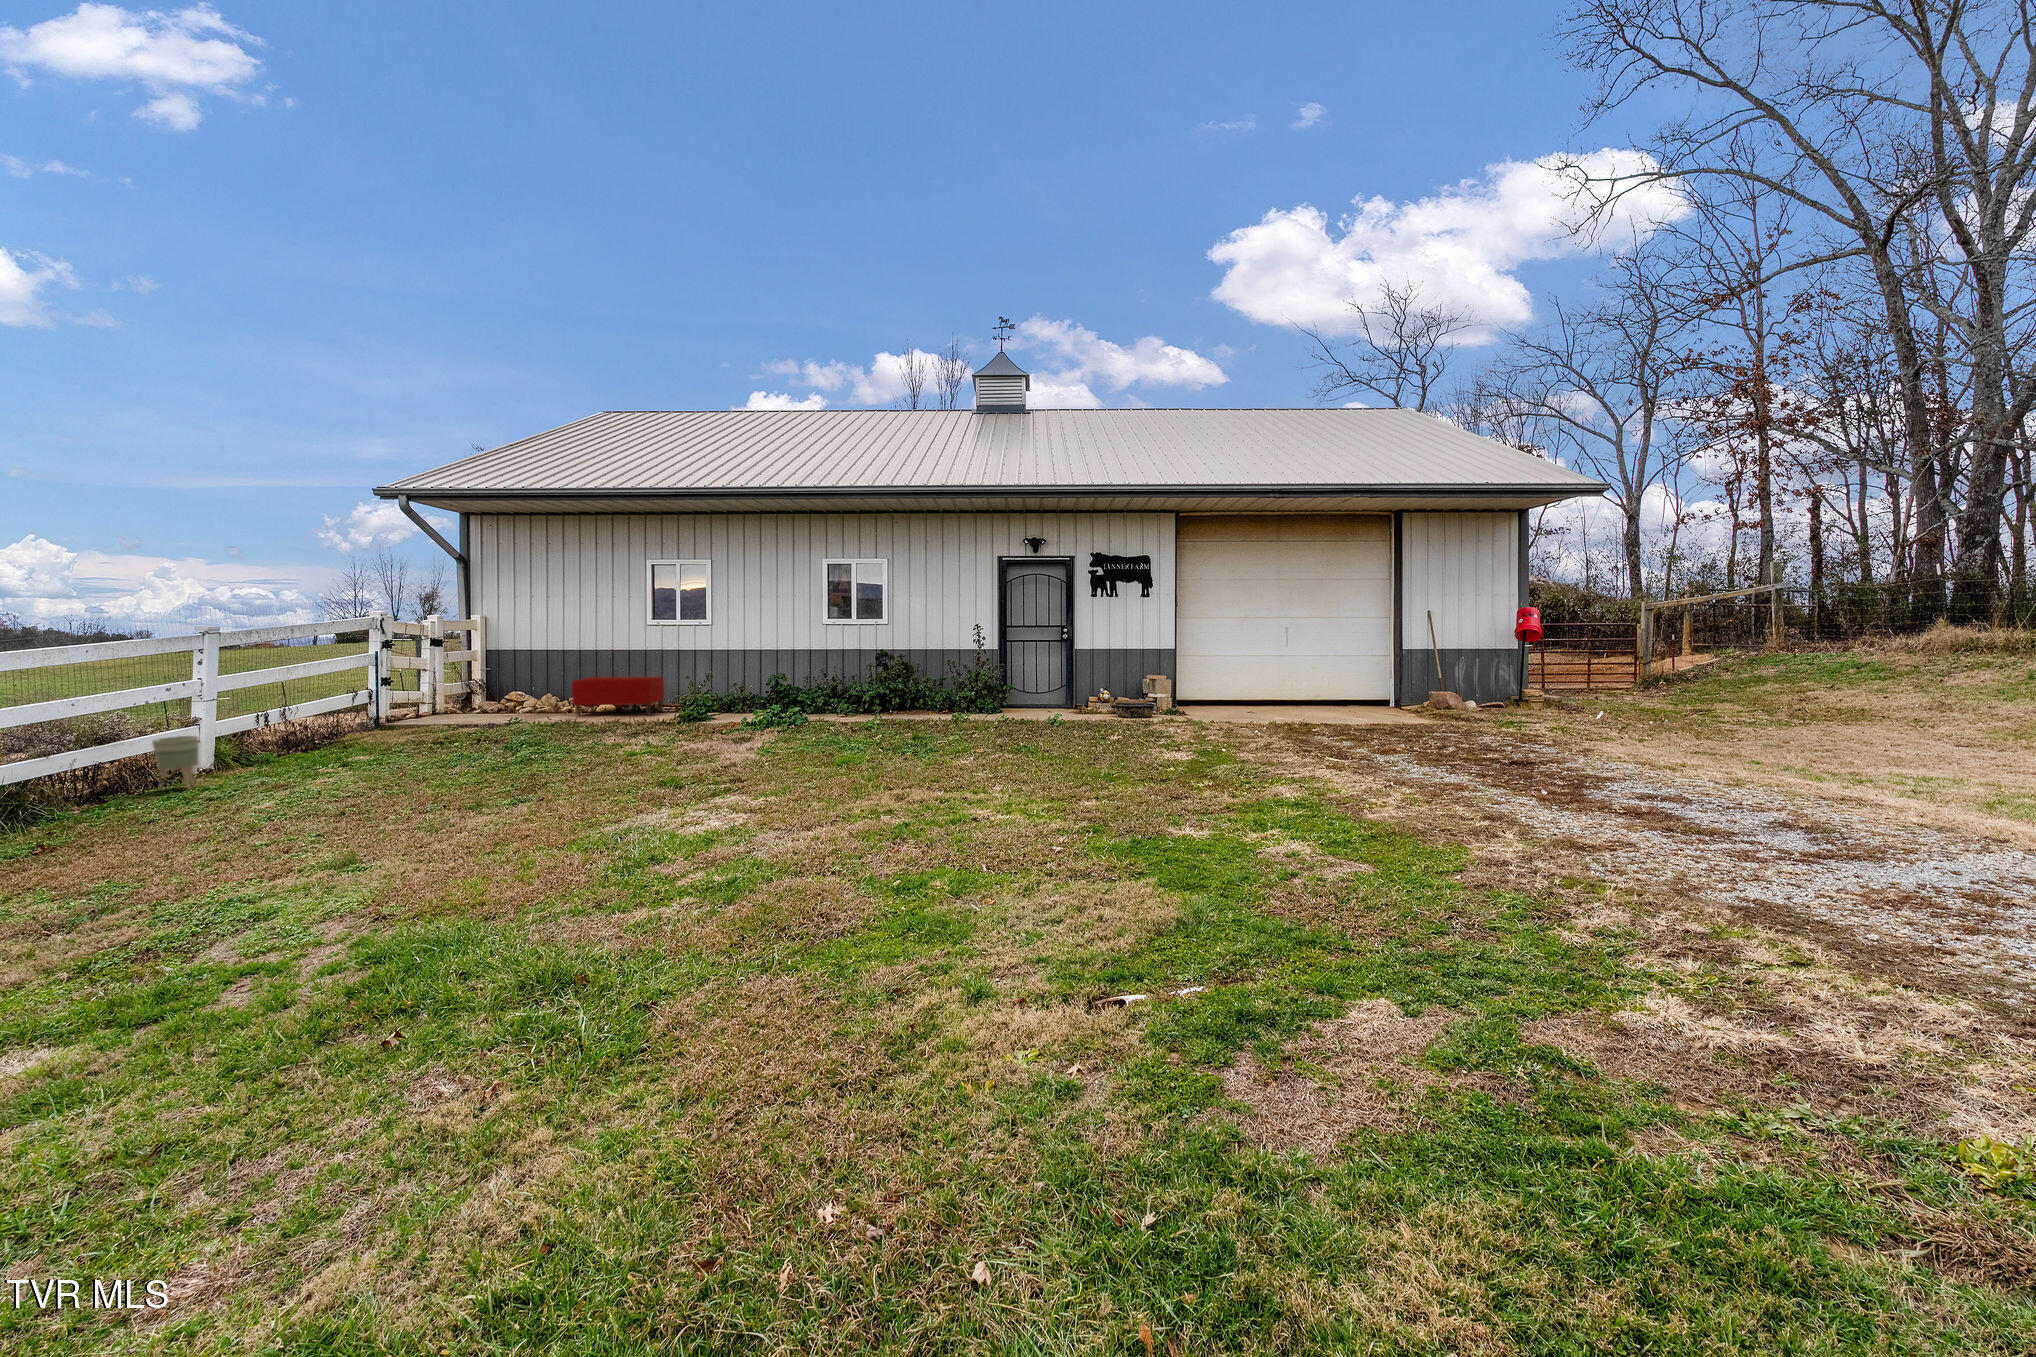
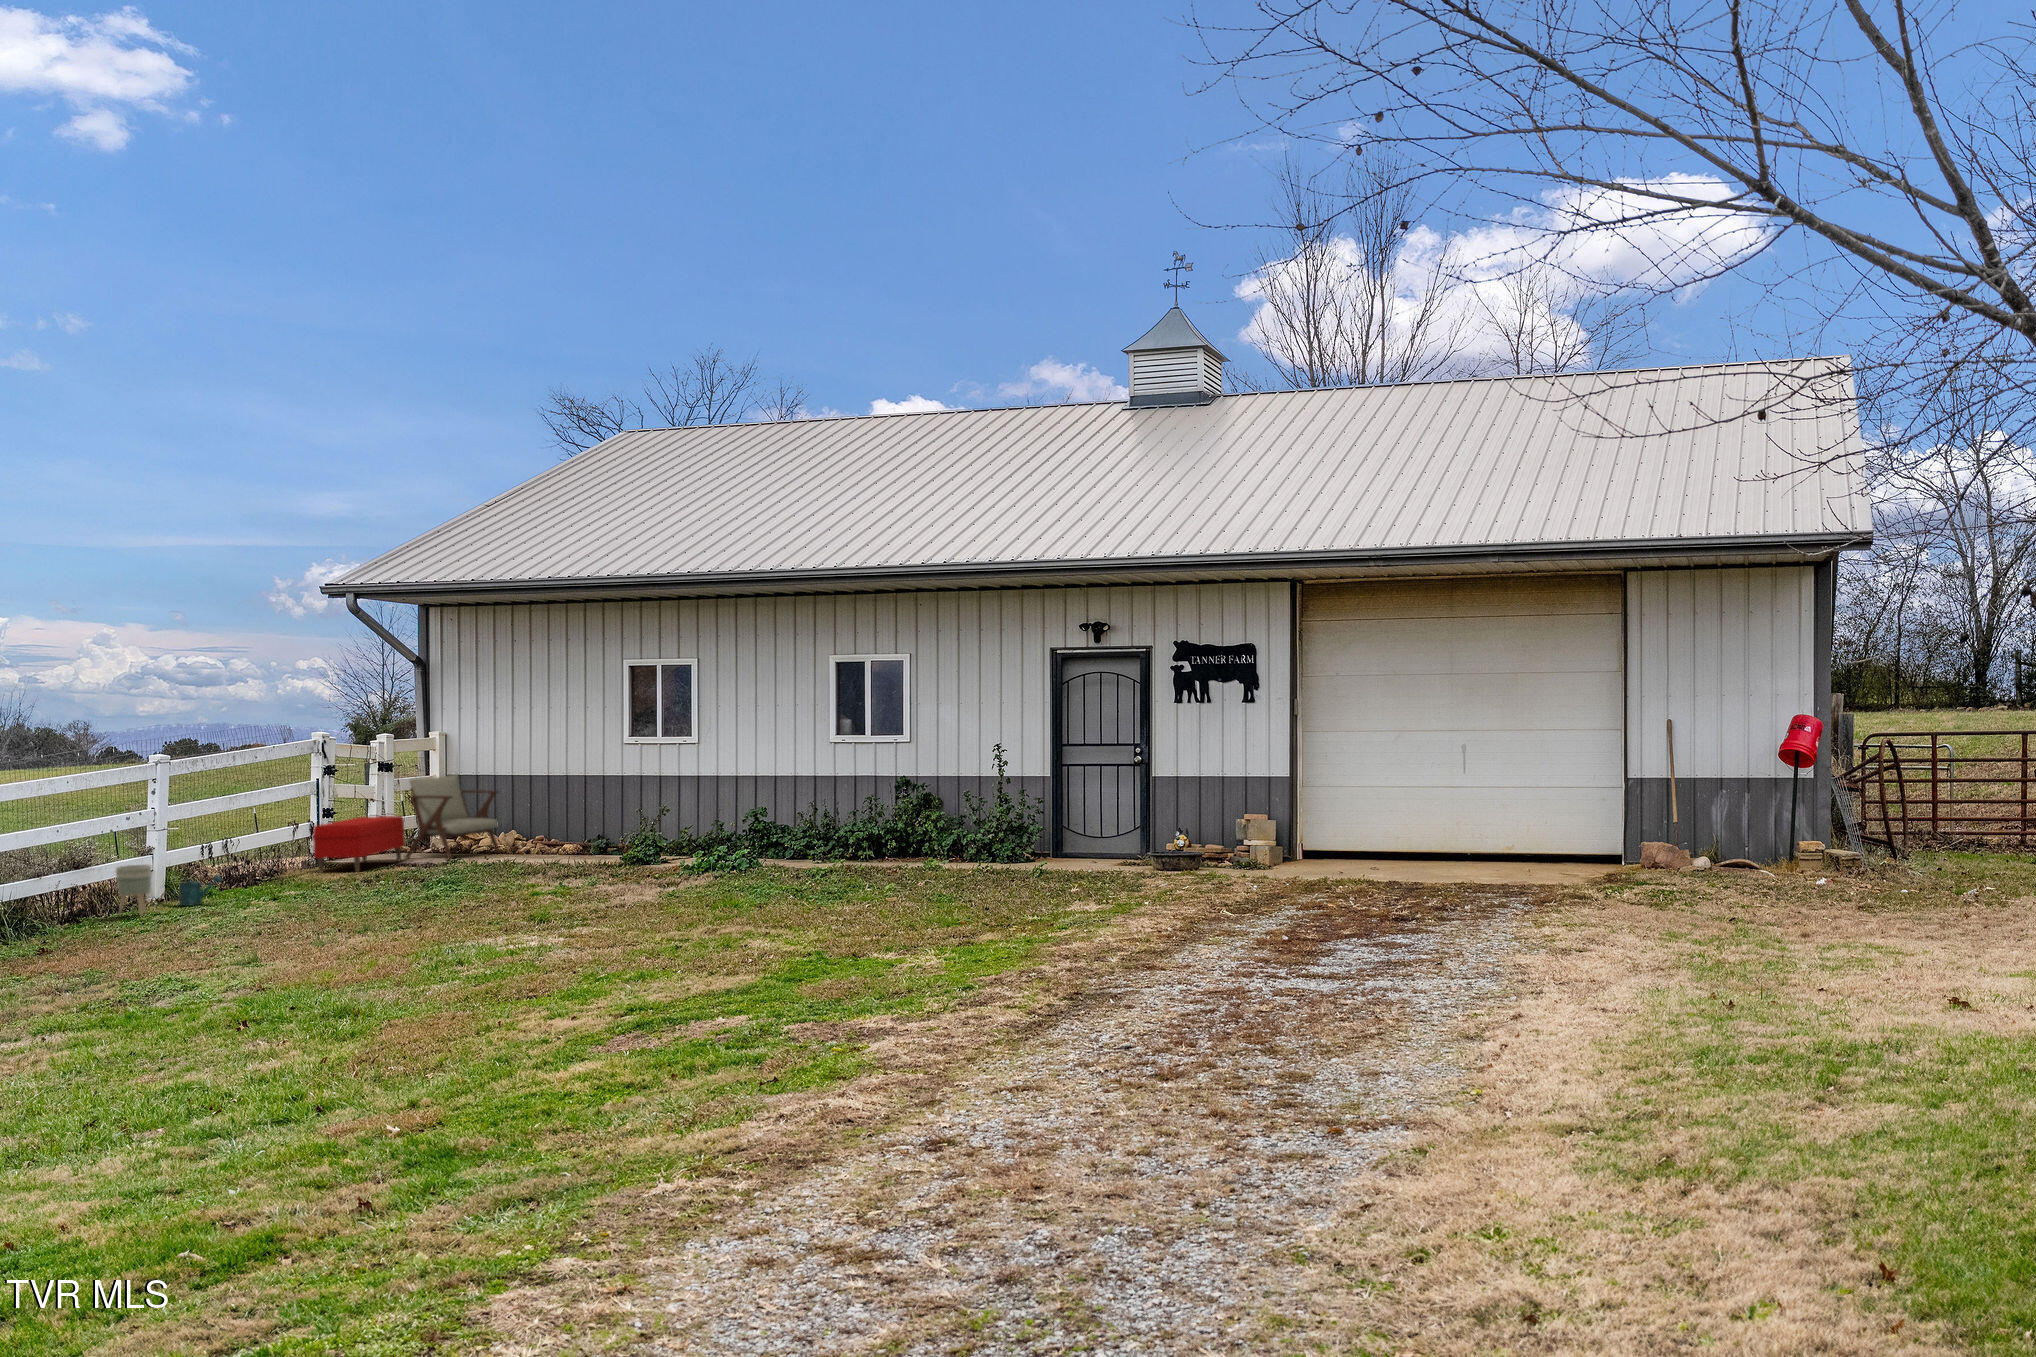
lounge chair: none [455,650,541,719] -> present [405,774,500,860]
bench: present [572,676,664,716] -> present [313,816,405,873]
watering can: none [225,742,284,775] -> present [173,875,222,906]

